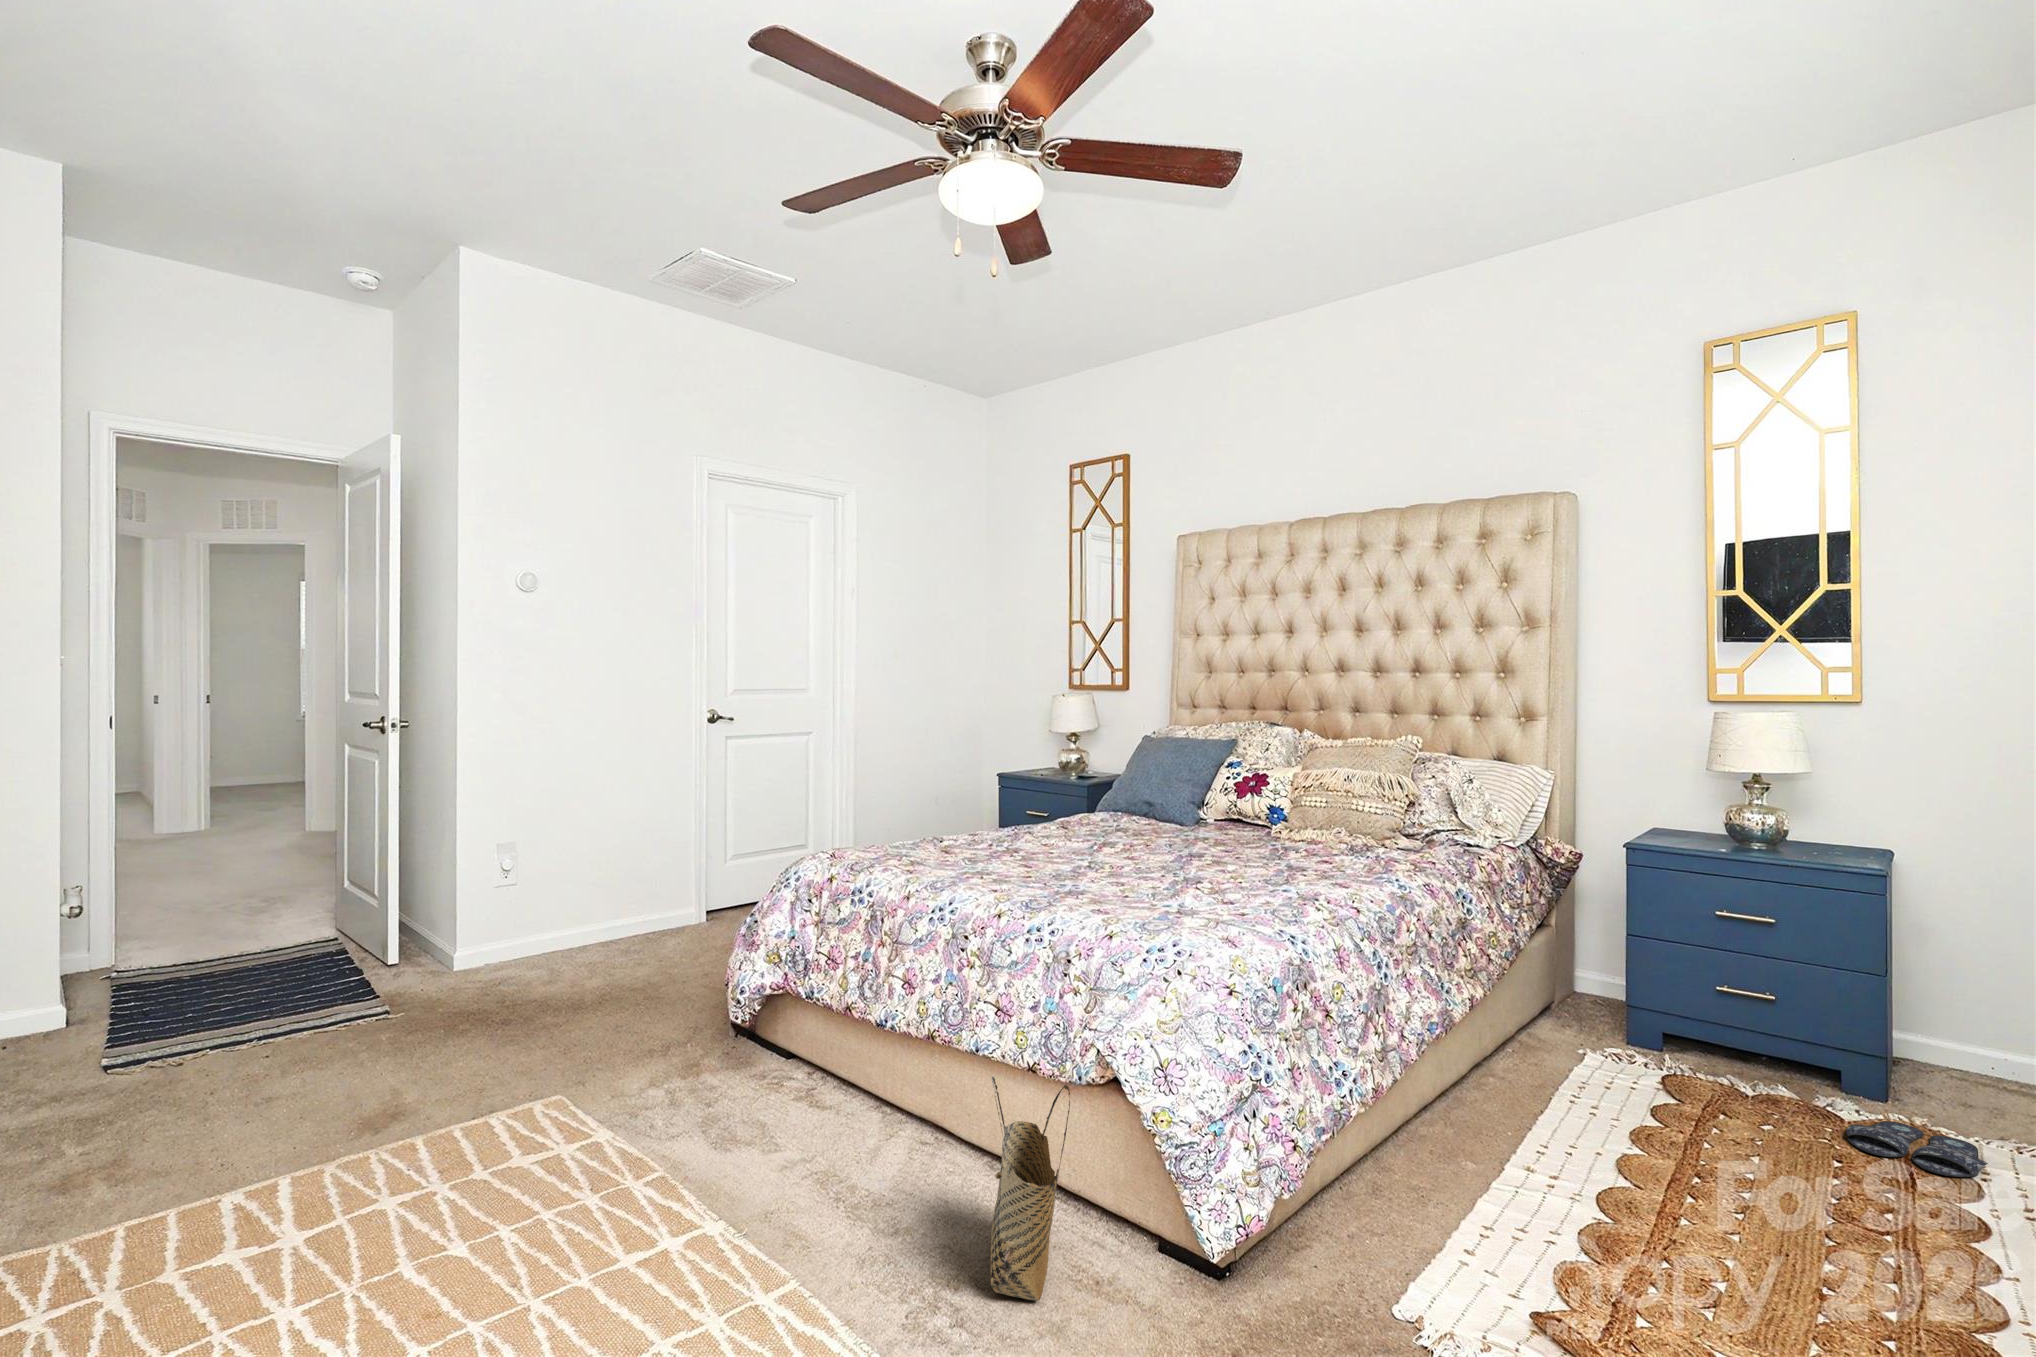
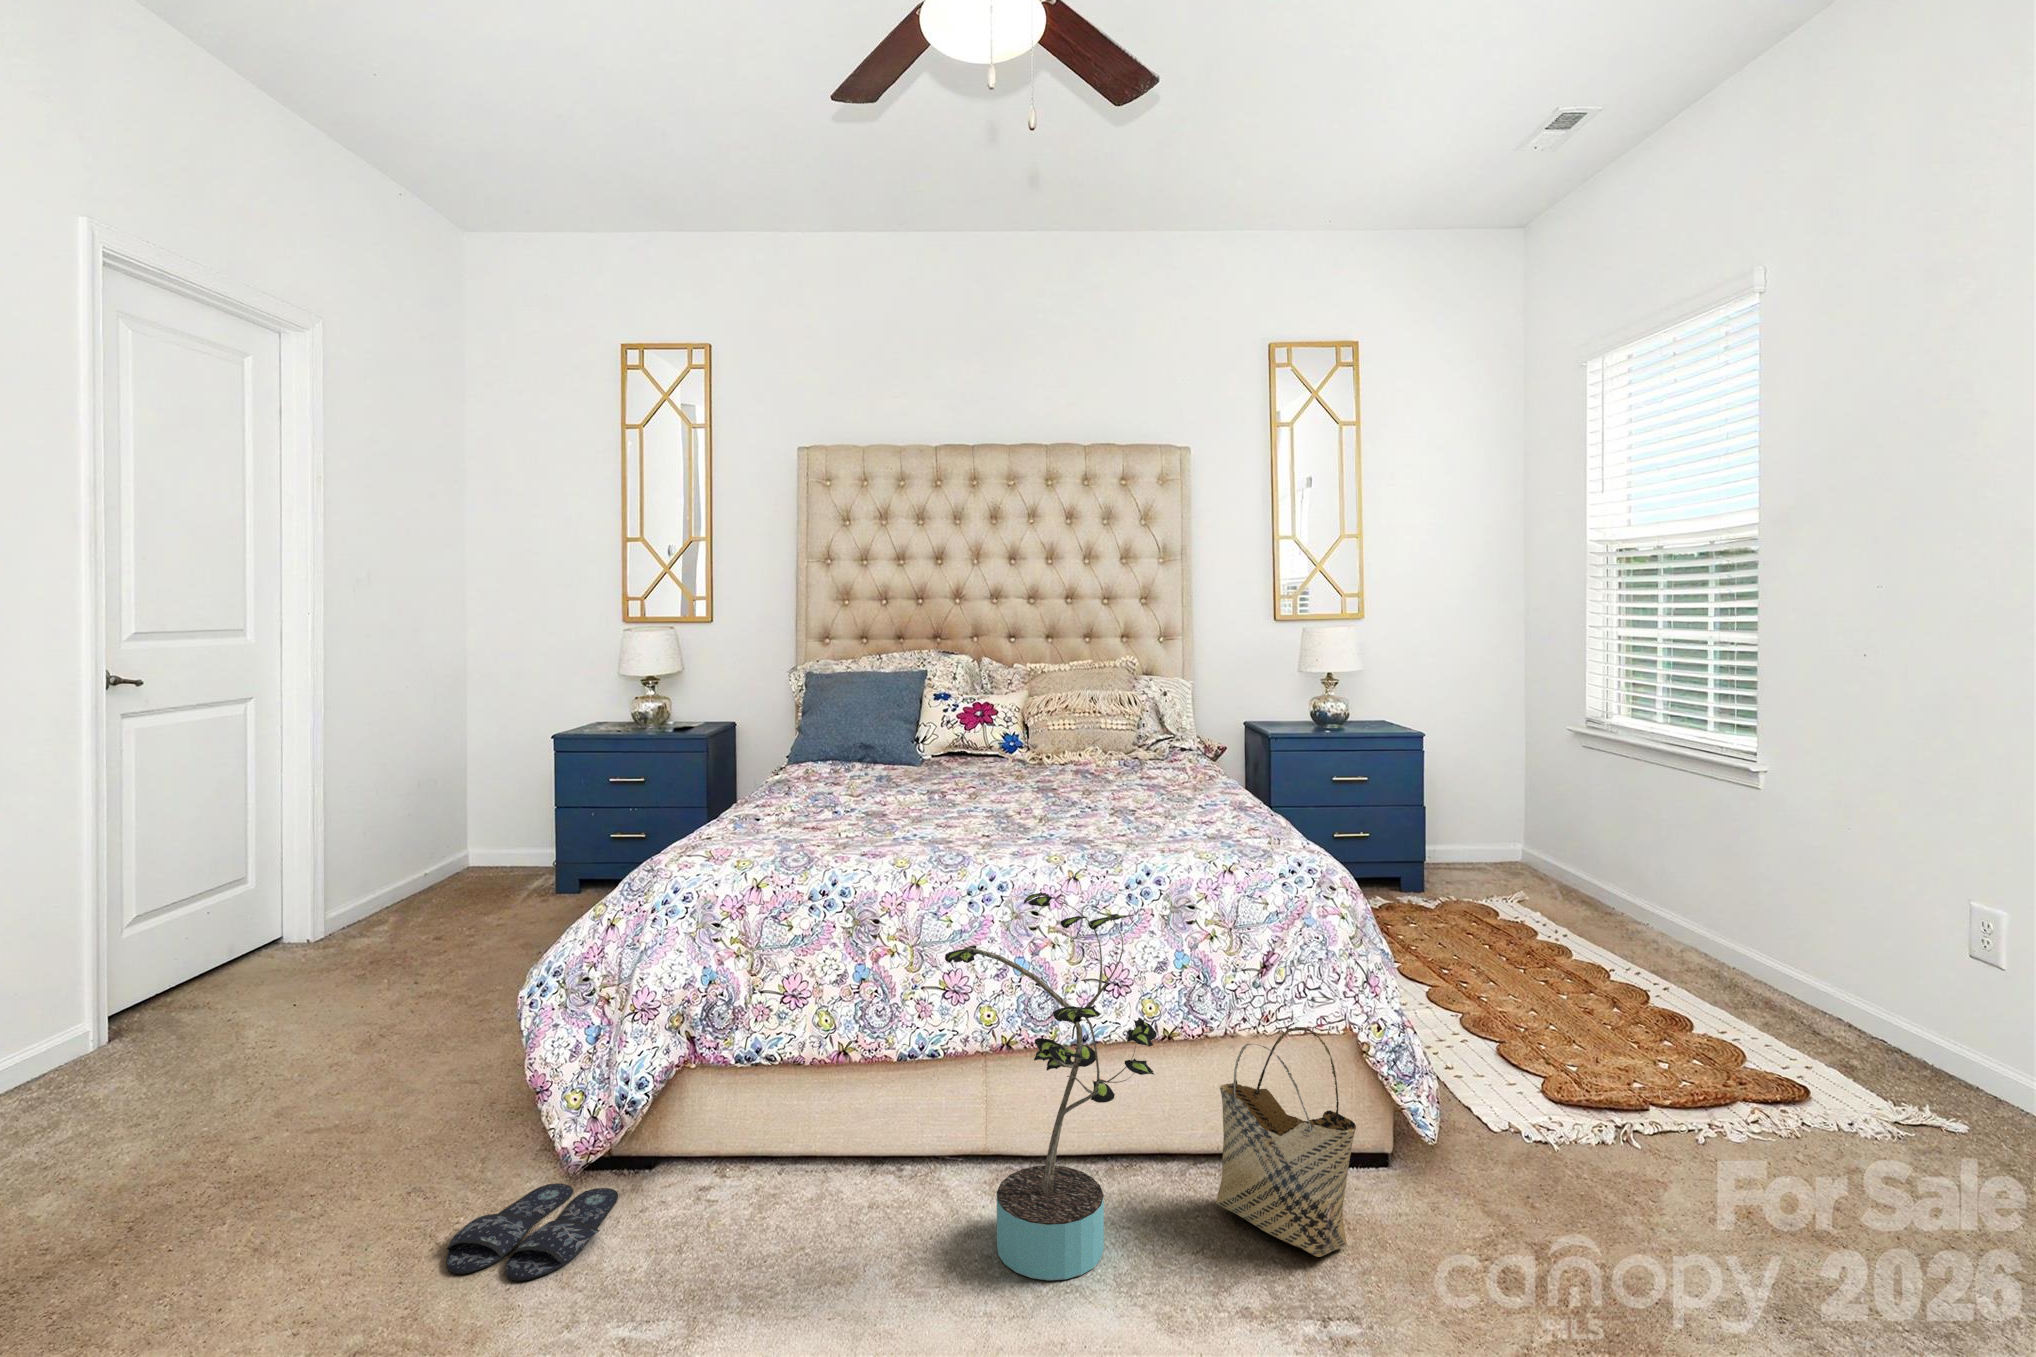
potted plant: none [804,911,950,1220] -> present [945,893,1157,1280]
slippers: present [1846,1121,1988,1177] -> present [446,1183,618,1281]

